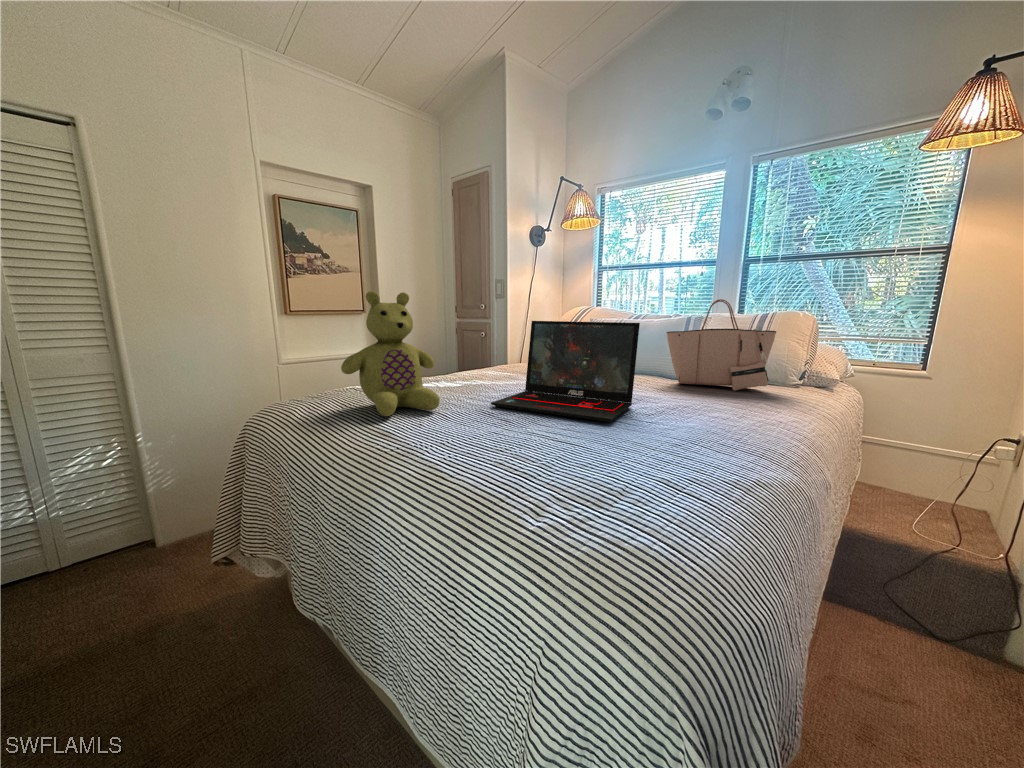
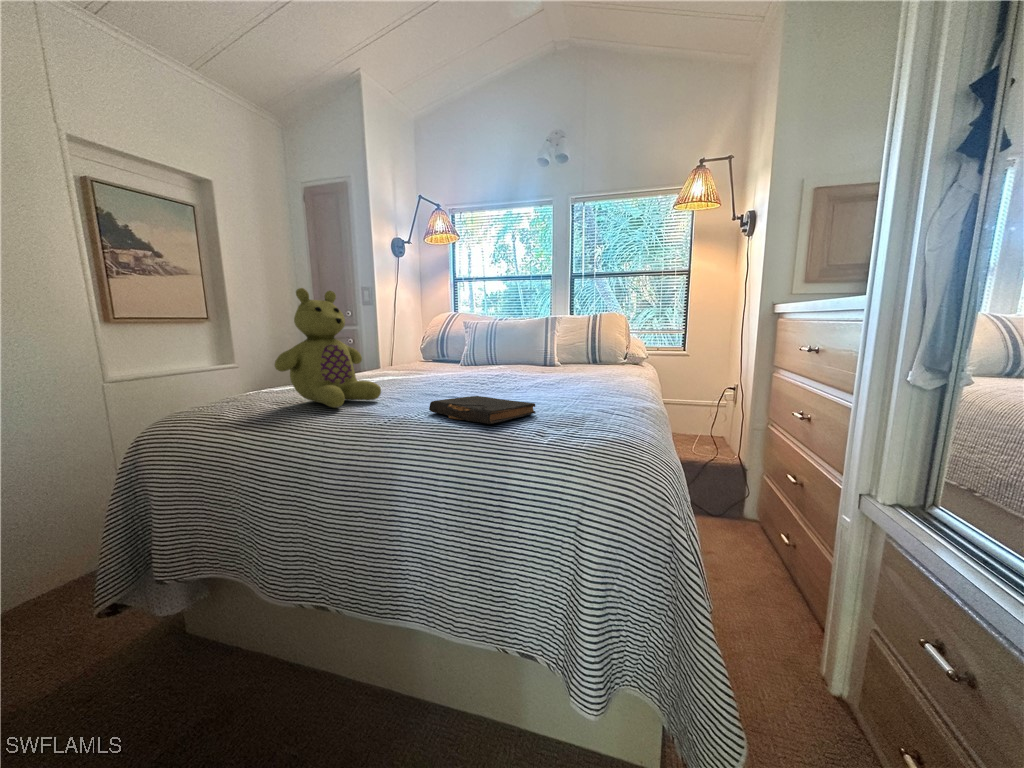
tote bag: present [667,299,776,391] -> none [536,302,610,369]
laptop: present [491,321,640,422] -> none [424,318,533,393]
book: none [461,422,579,470] -> present [429,396,536,424]

